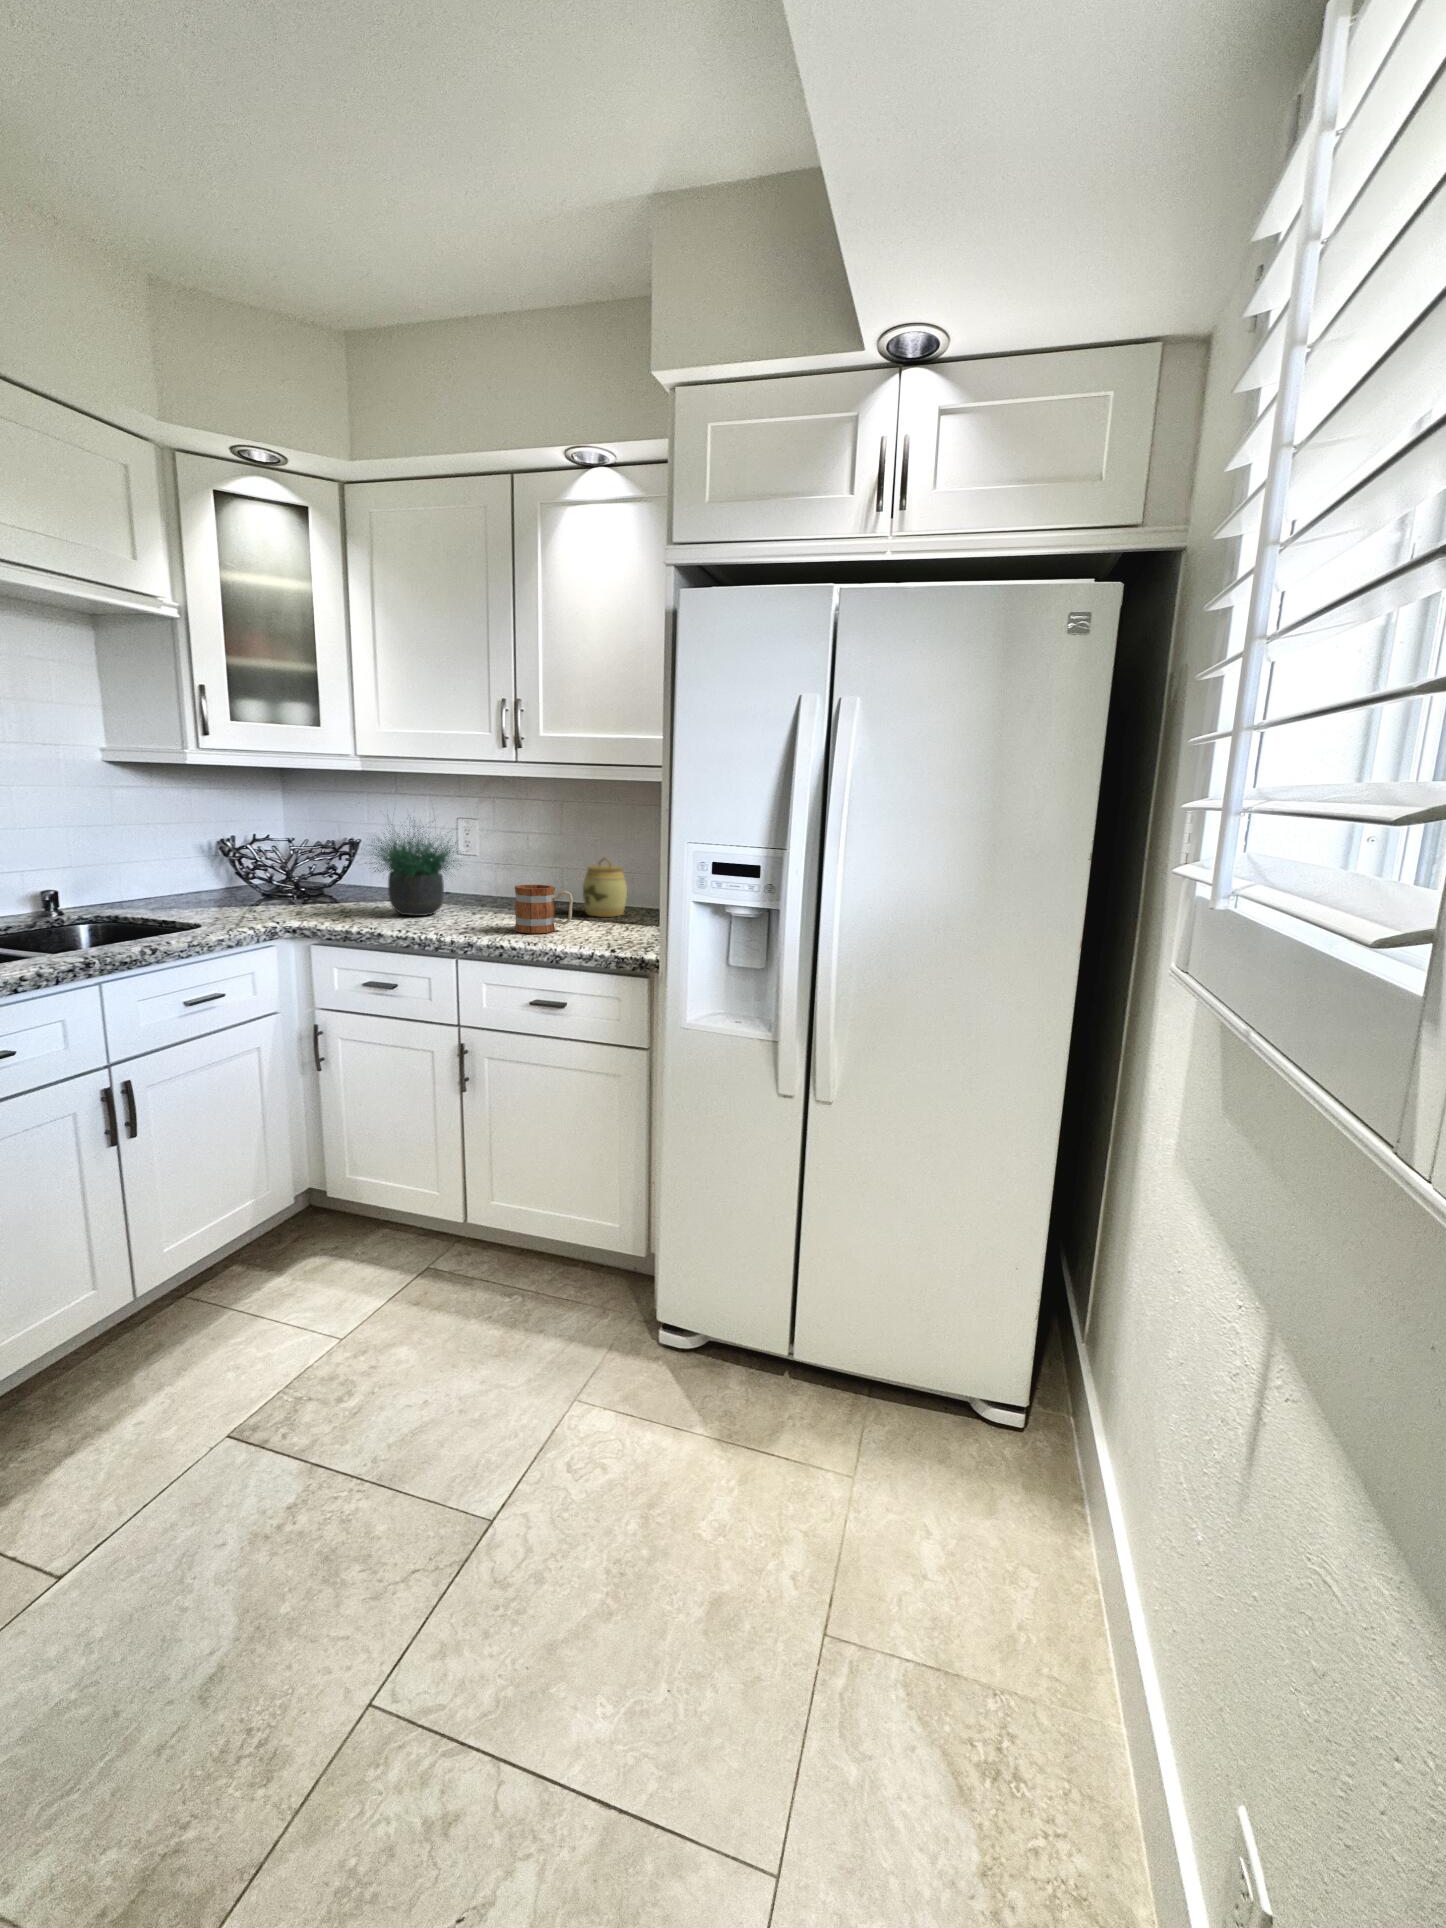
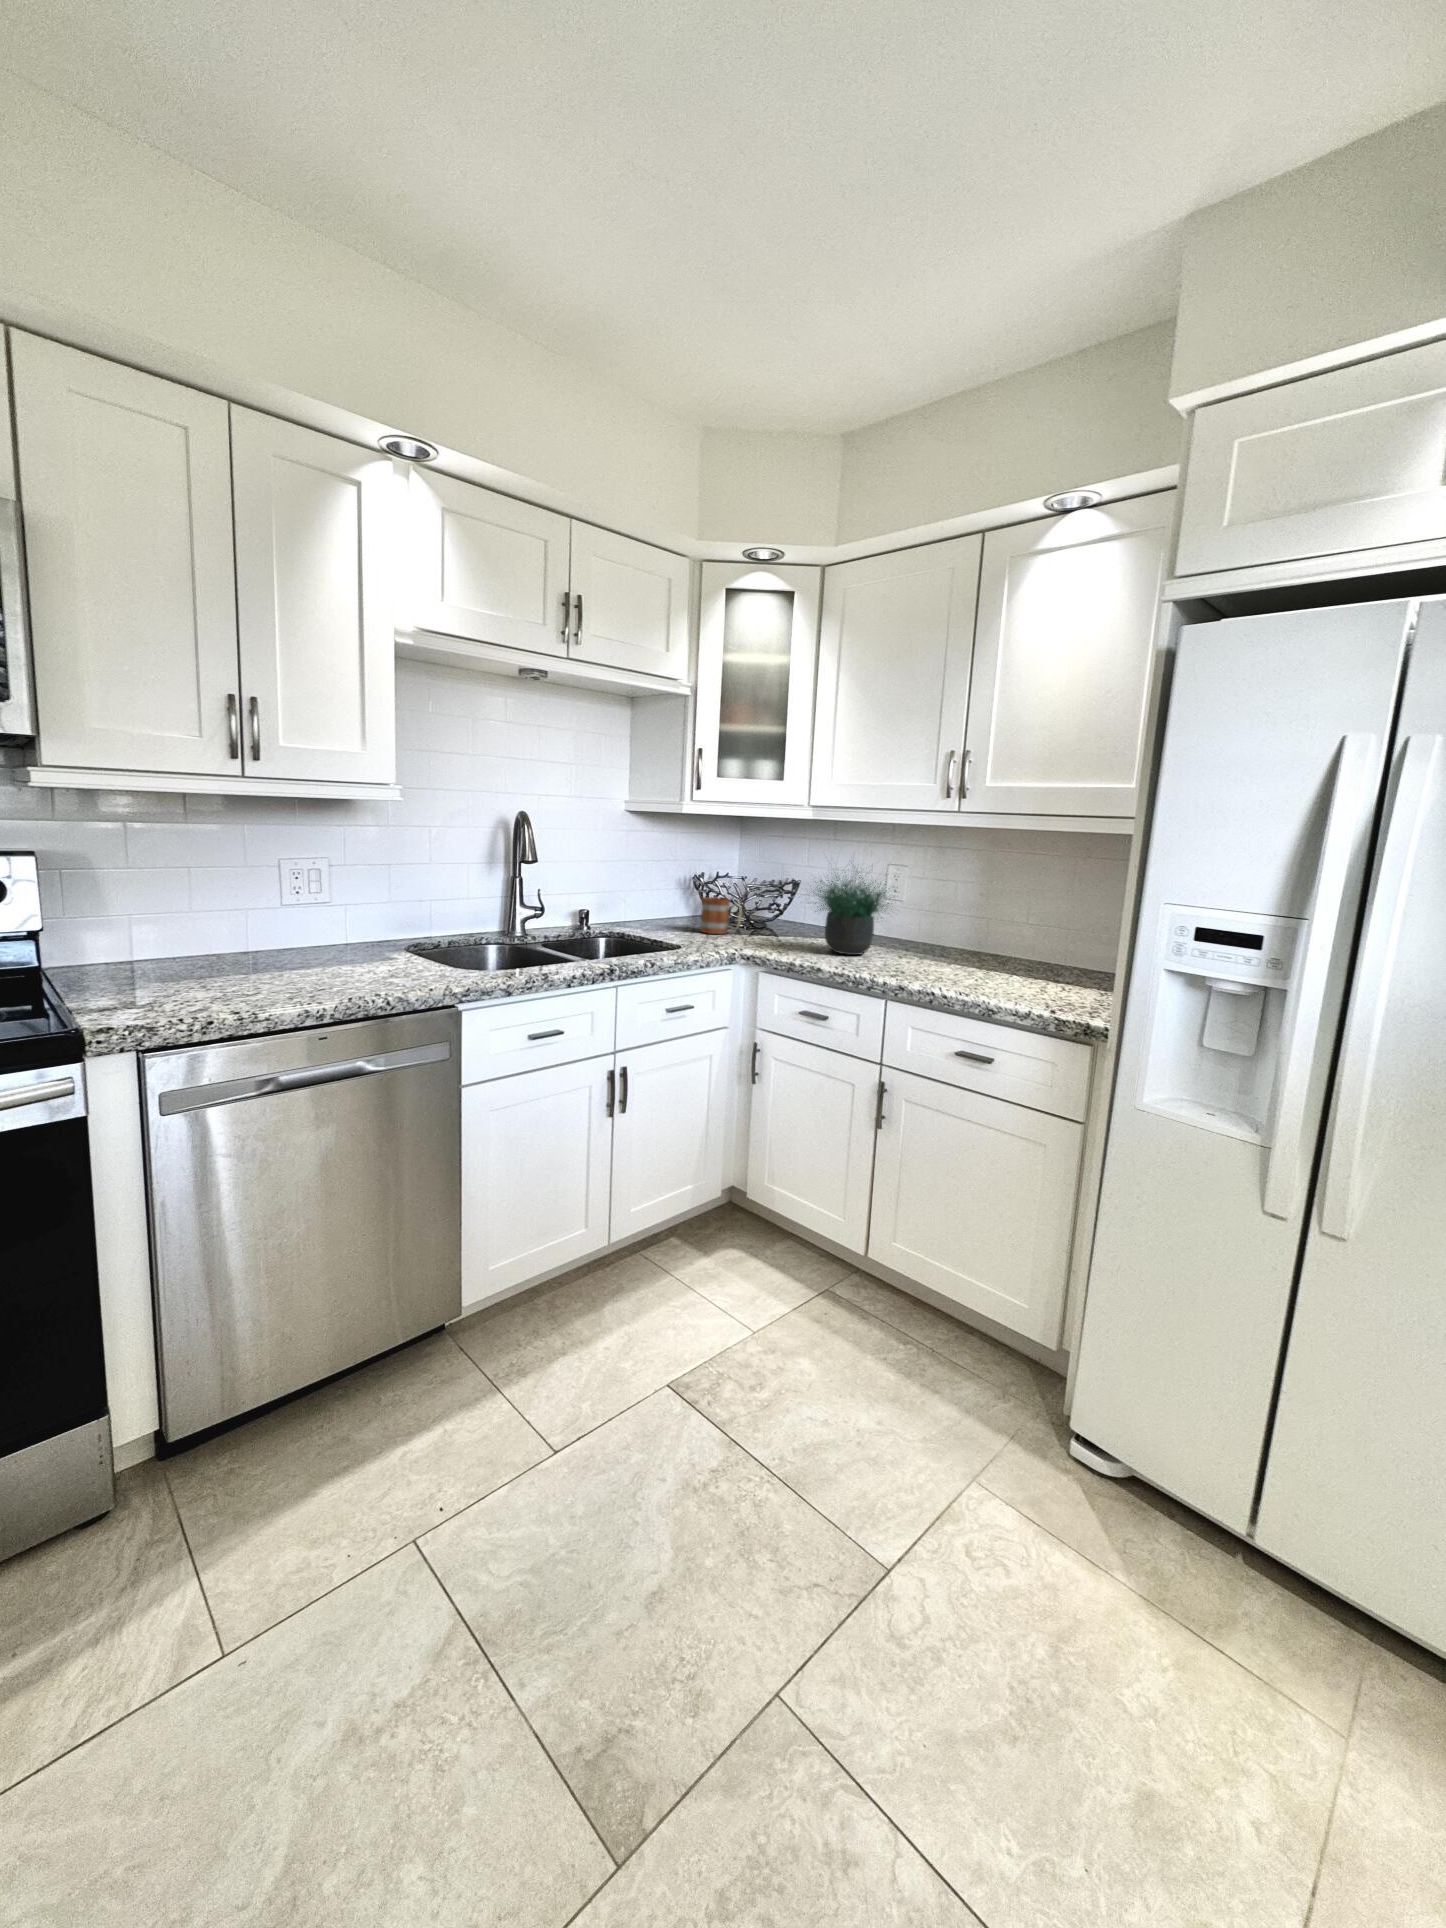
jar: present [583,857,627,917] -> none [1013,910,1065,975]
mug: present [515,885,573,933] -> present [700,897,742,934]

